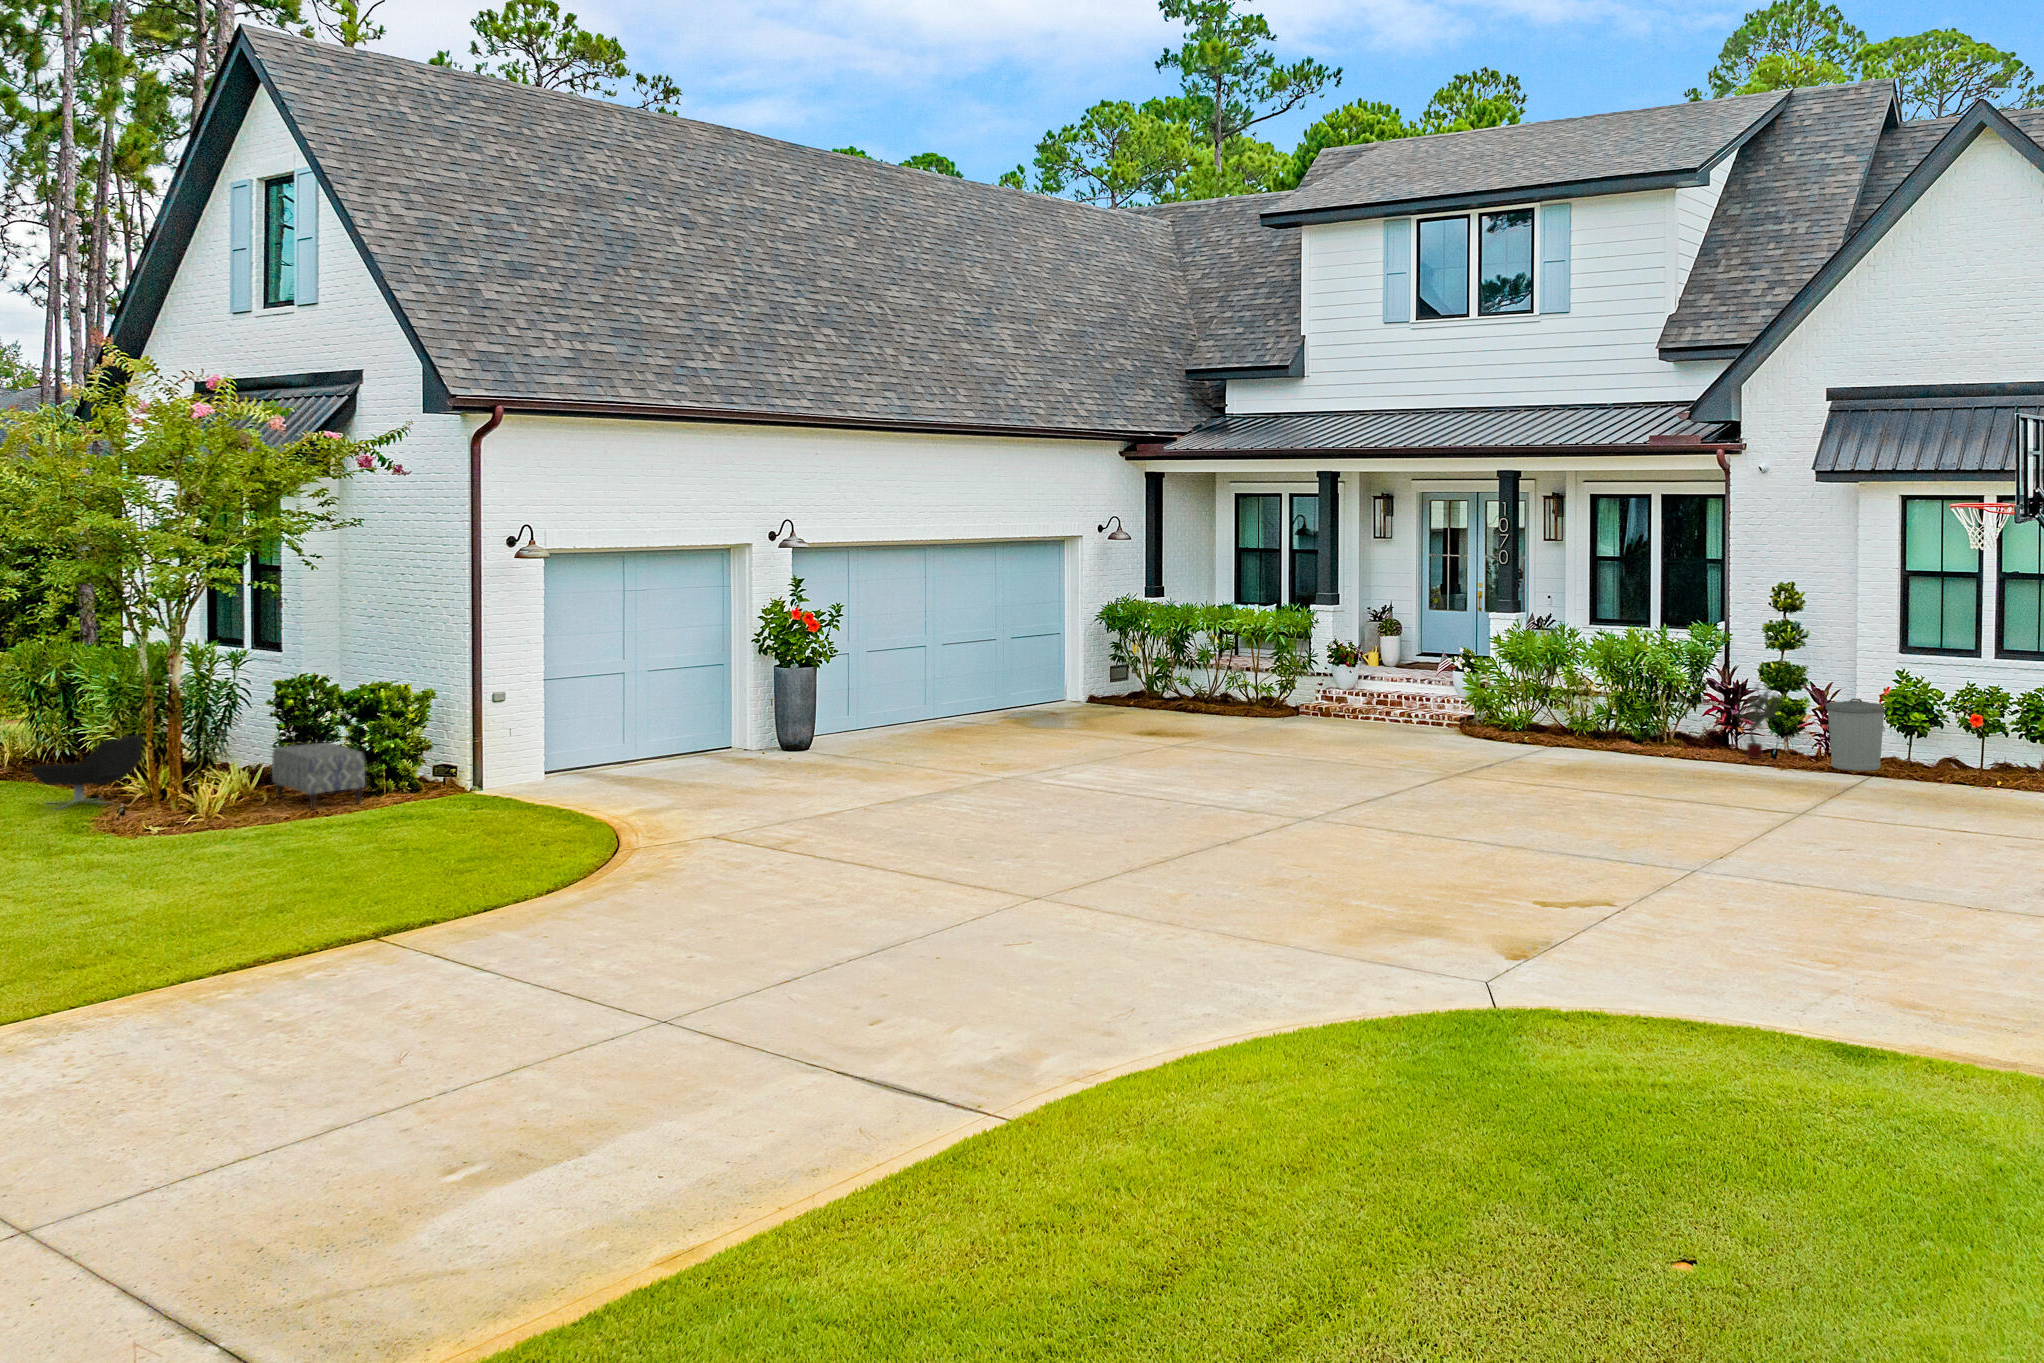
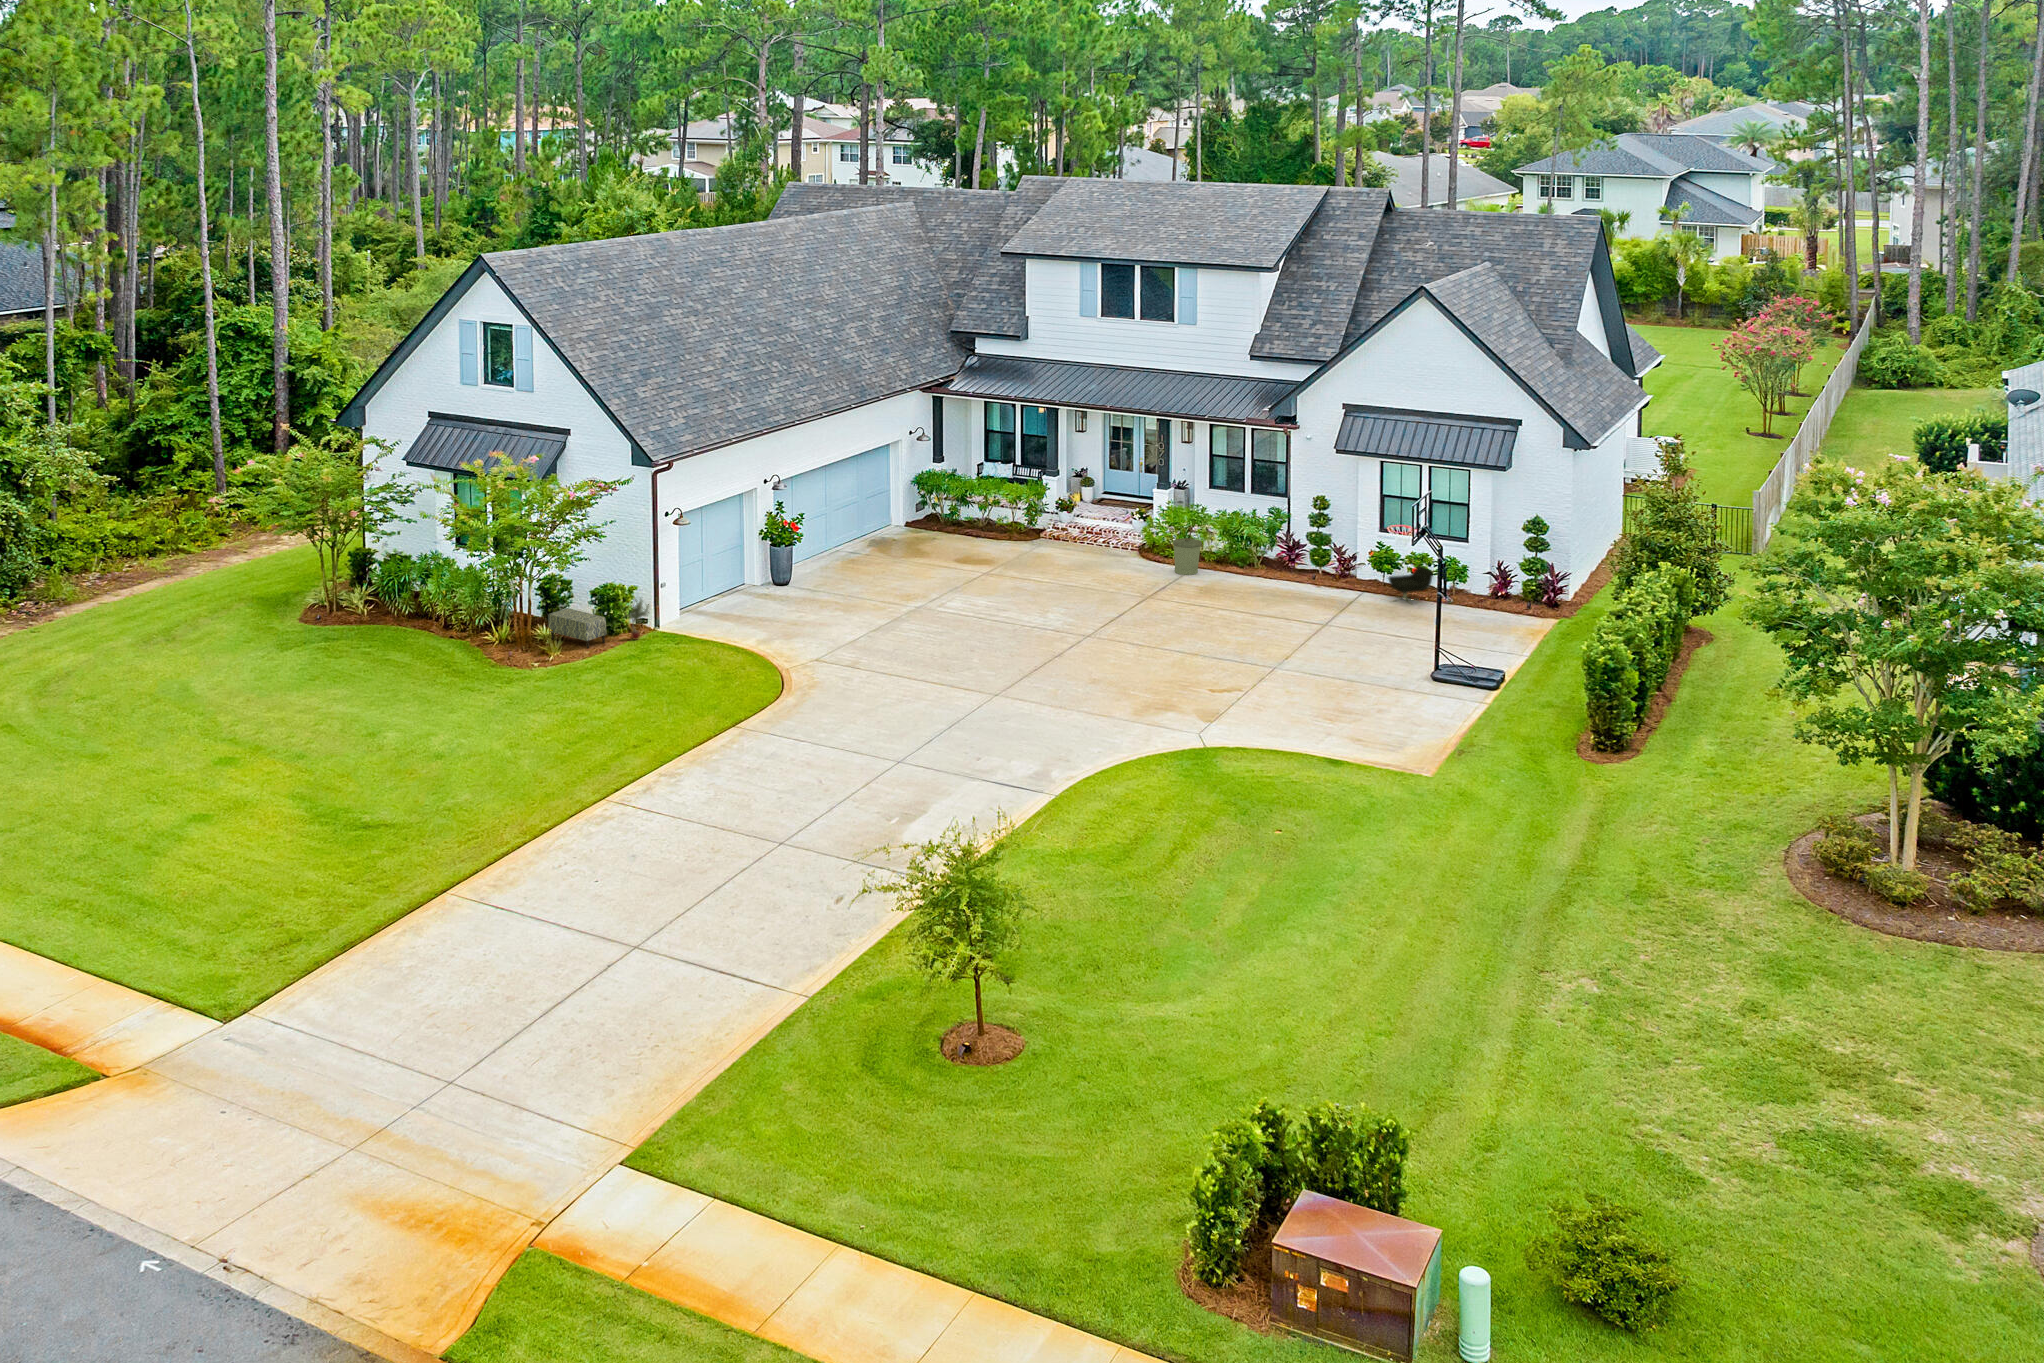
potted tree: present [1734,685,1780,759] -> present [624,600,649,640]
trash can: present [1825,699,1885,771] -> present [1173,538,1202,575]
lounge chair: present [31,735,143,806] -> present [1388,565,1433,601]

